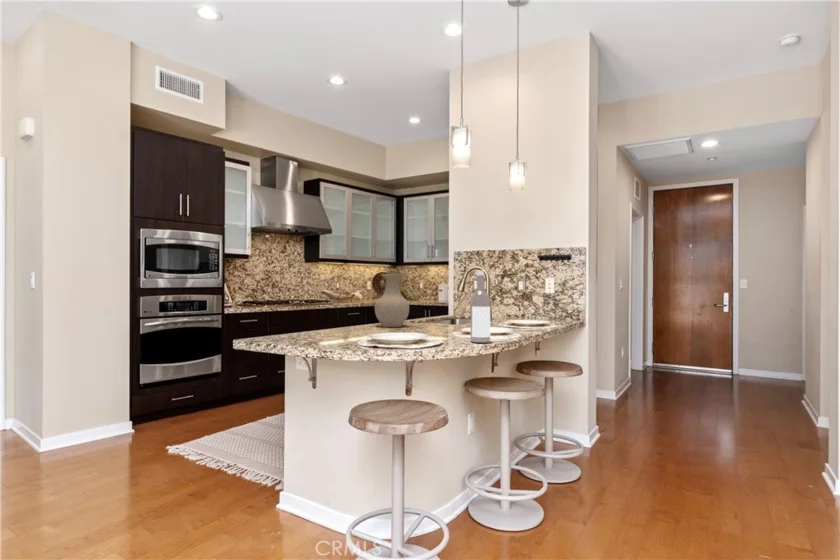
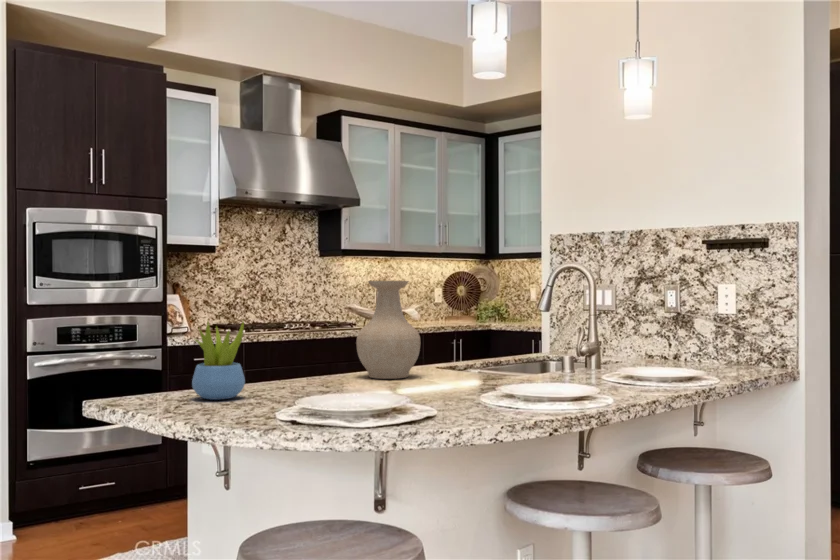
wine bottle: present [470,270,490,343] -> none [473,277,512,419]
succulent plant: none [305,293,334,338] -> present [192,322,245,400]

